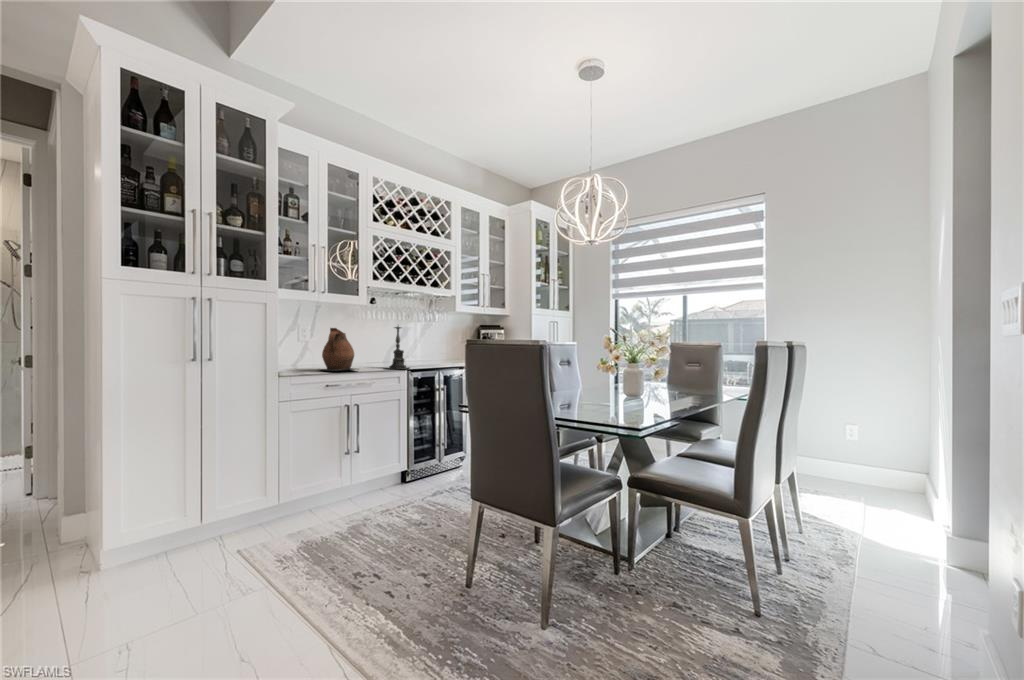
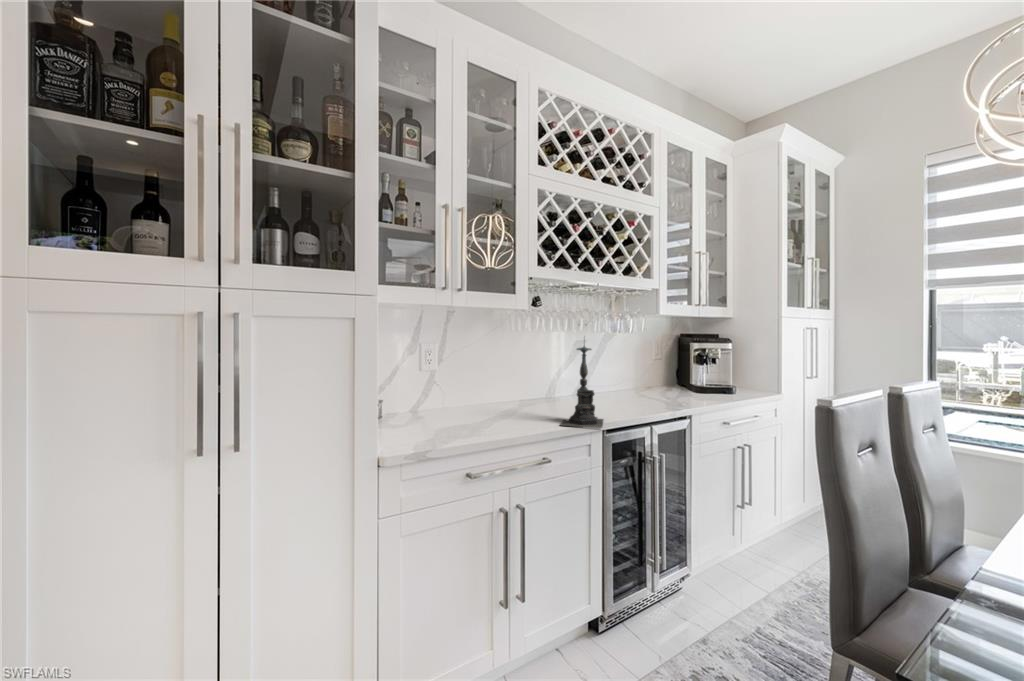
ceramic pitcher: present [322,328,356,371] -> none [449,355,523,440]

